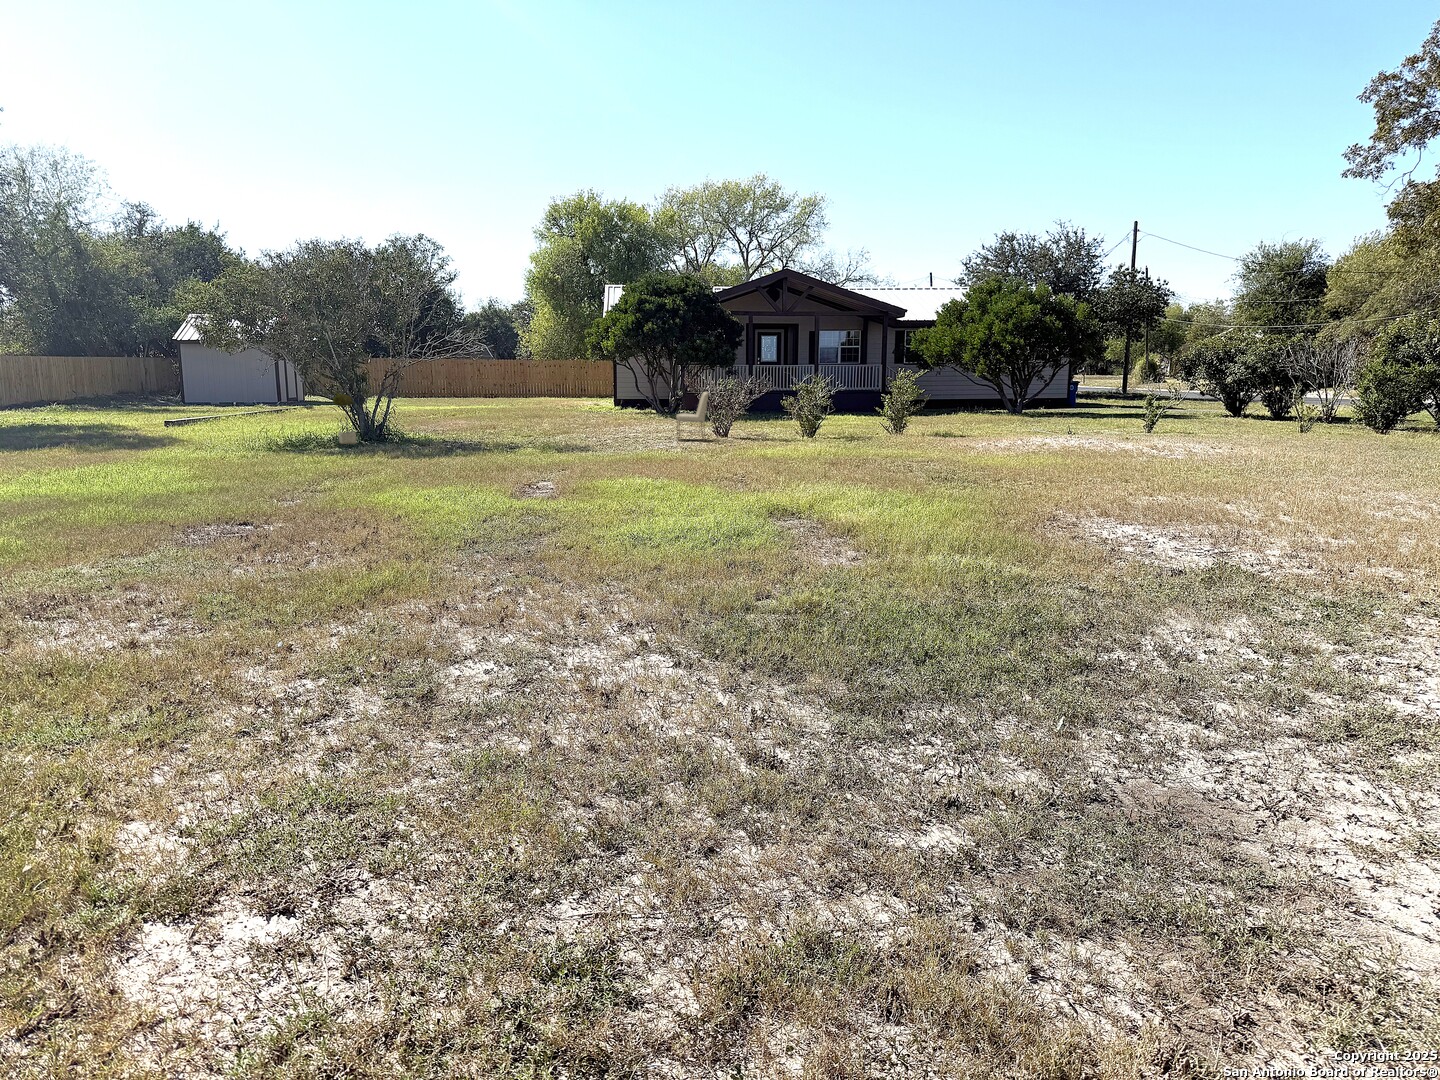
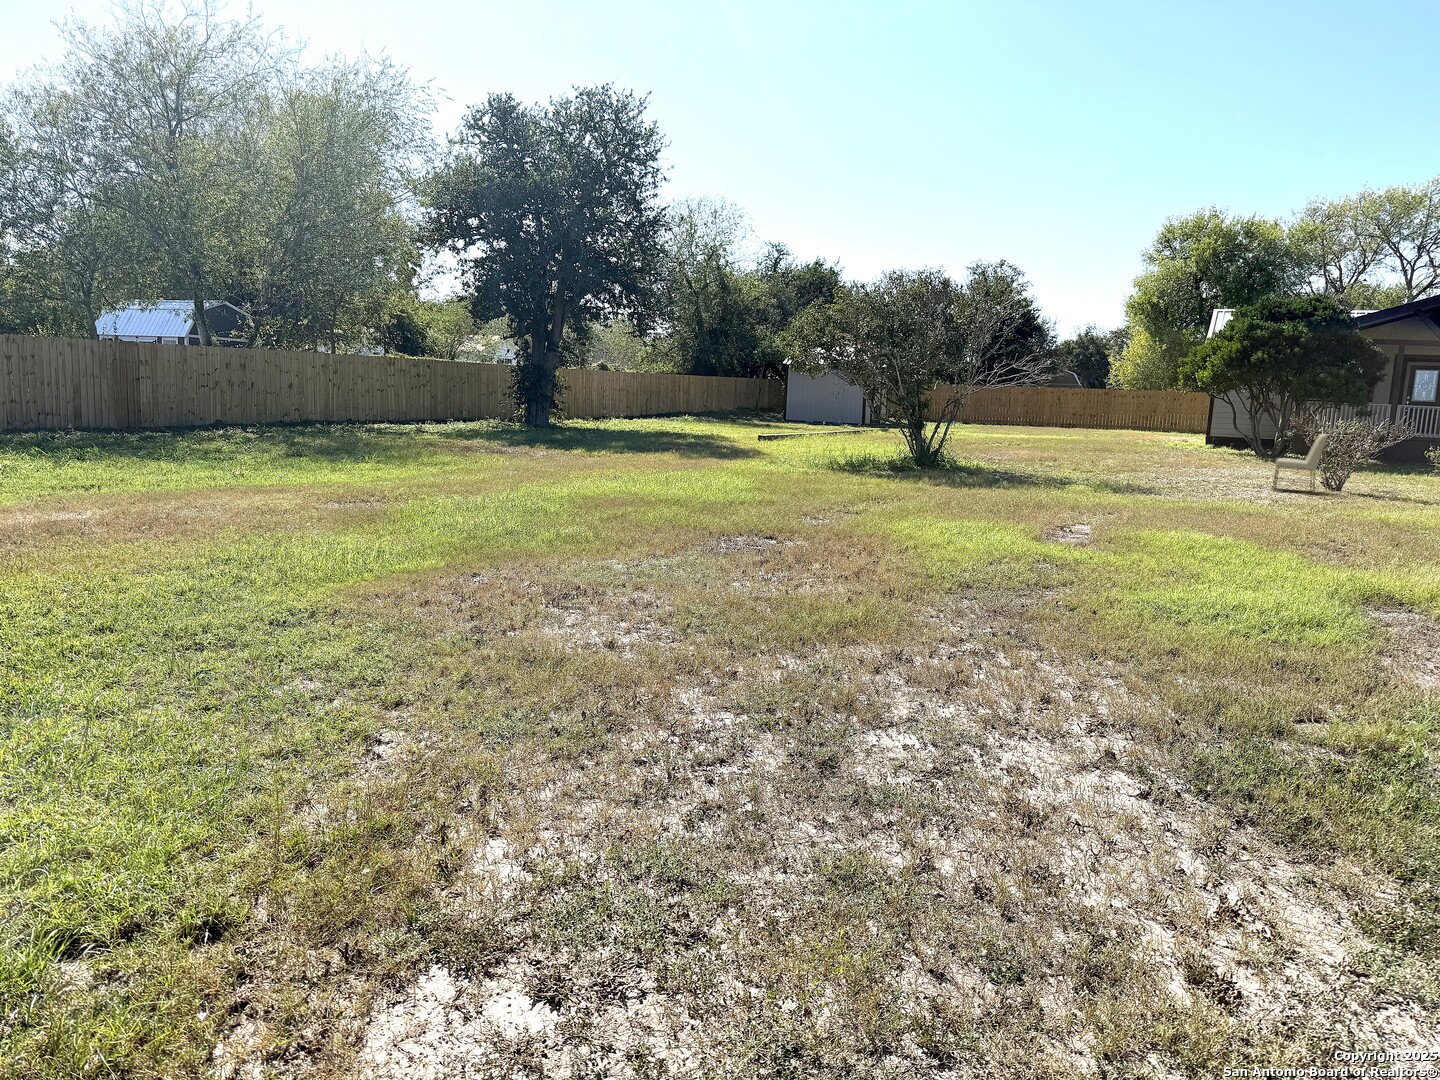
potted tree: present [333,393,356,444] -> none [896,419,916,467]

